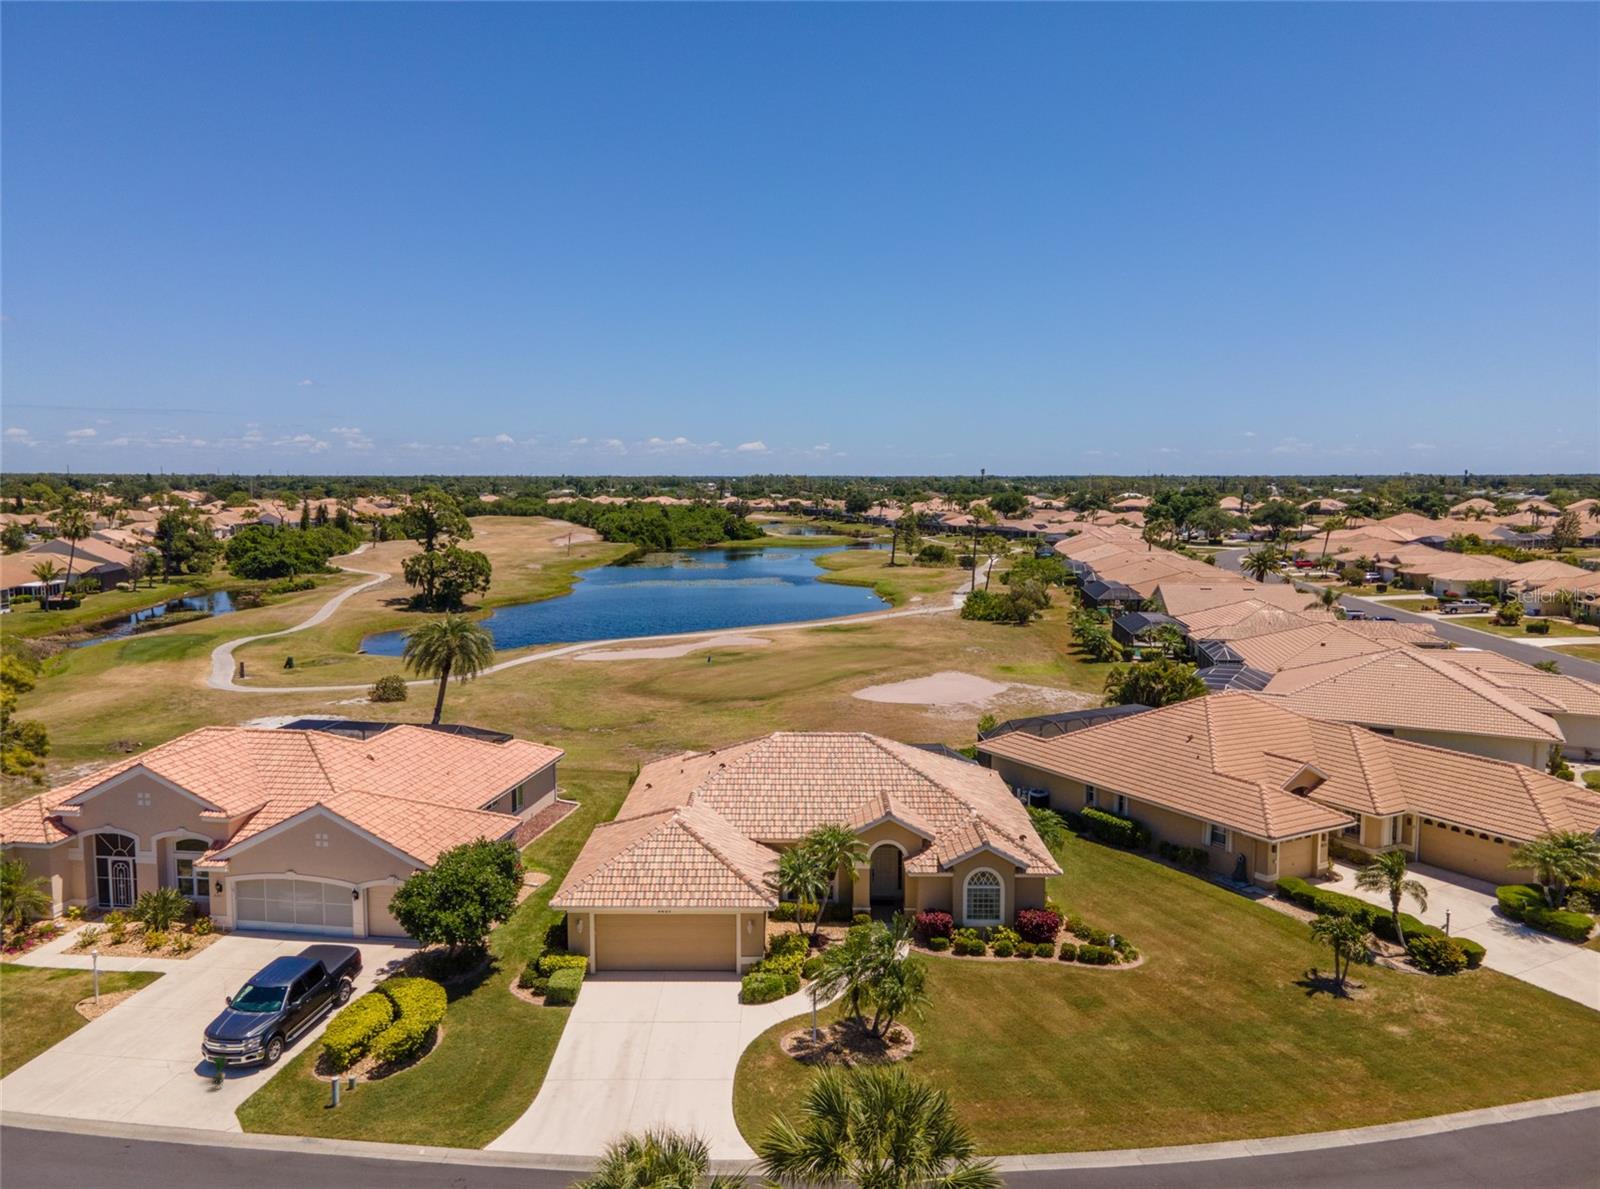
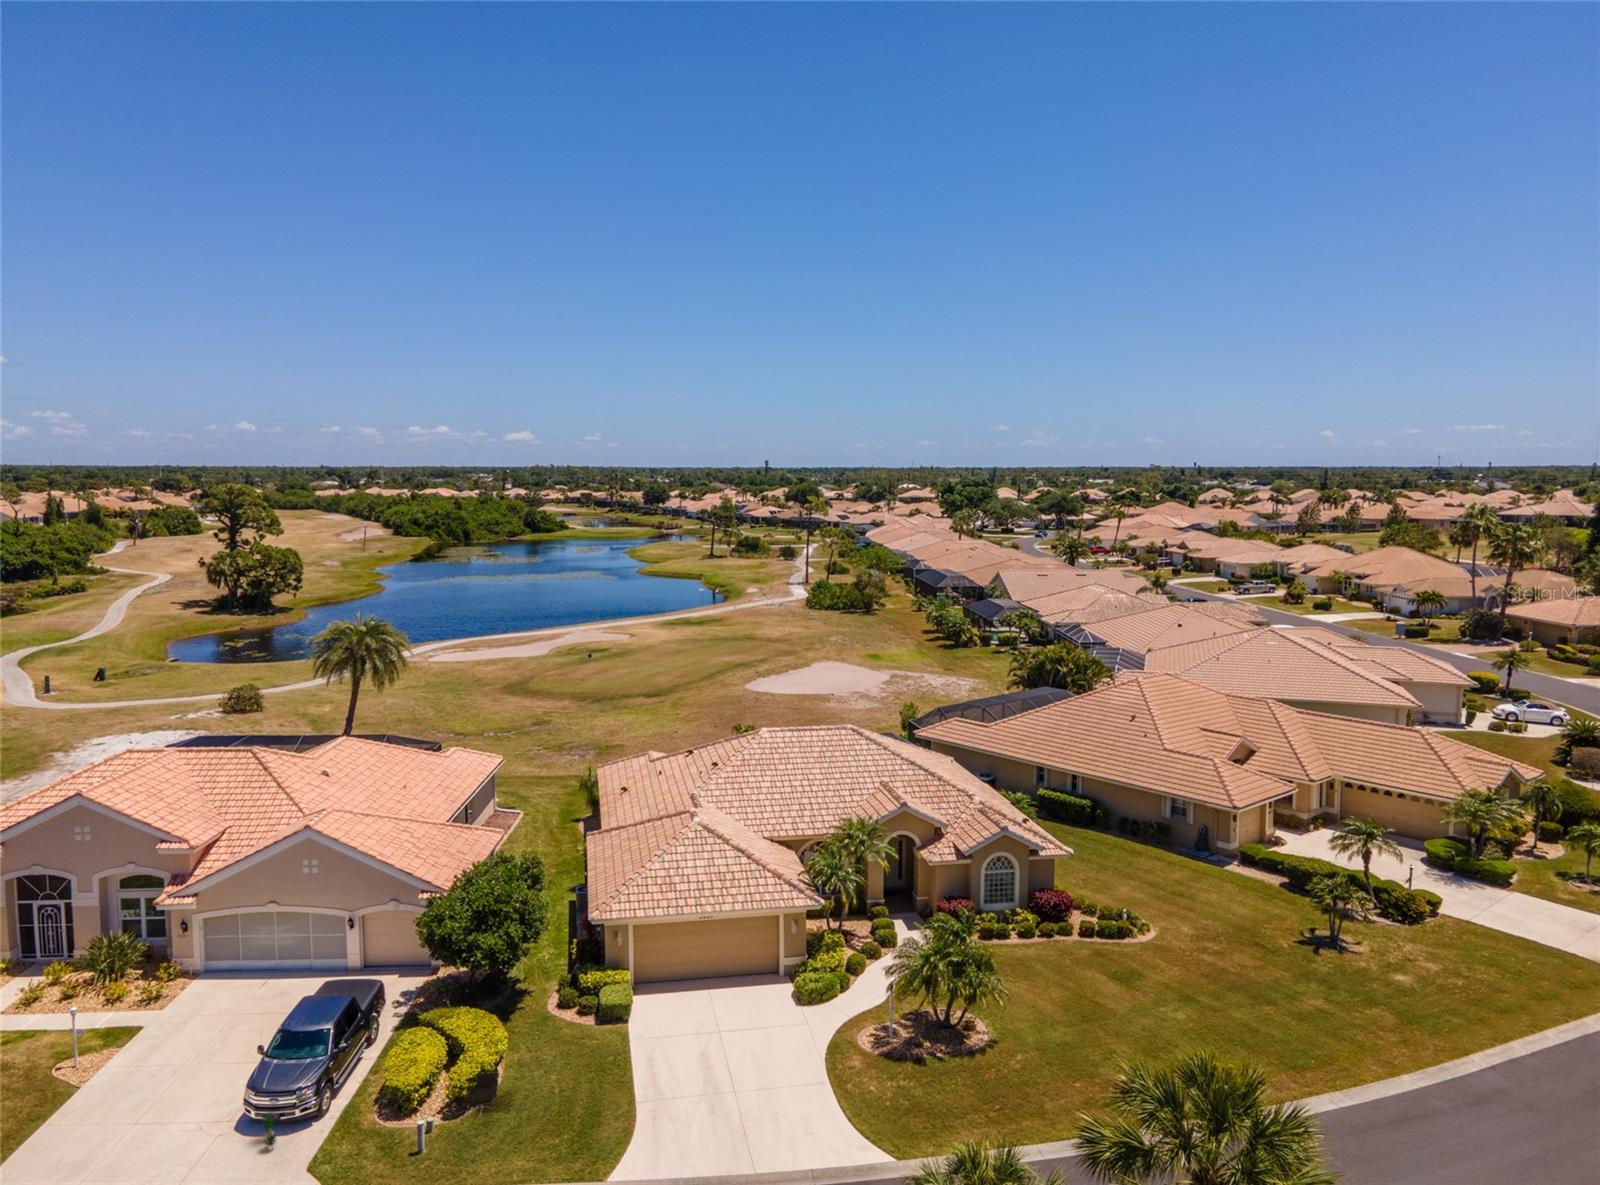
lounge chair: none [391,1040,426,1081] -> present [465,1072,498,1114]

